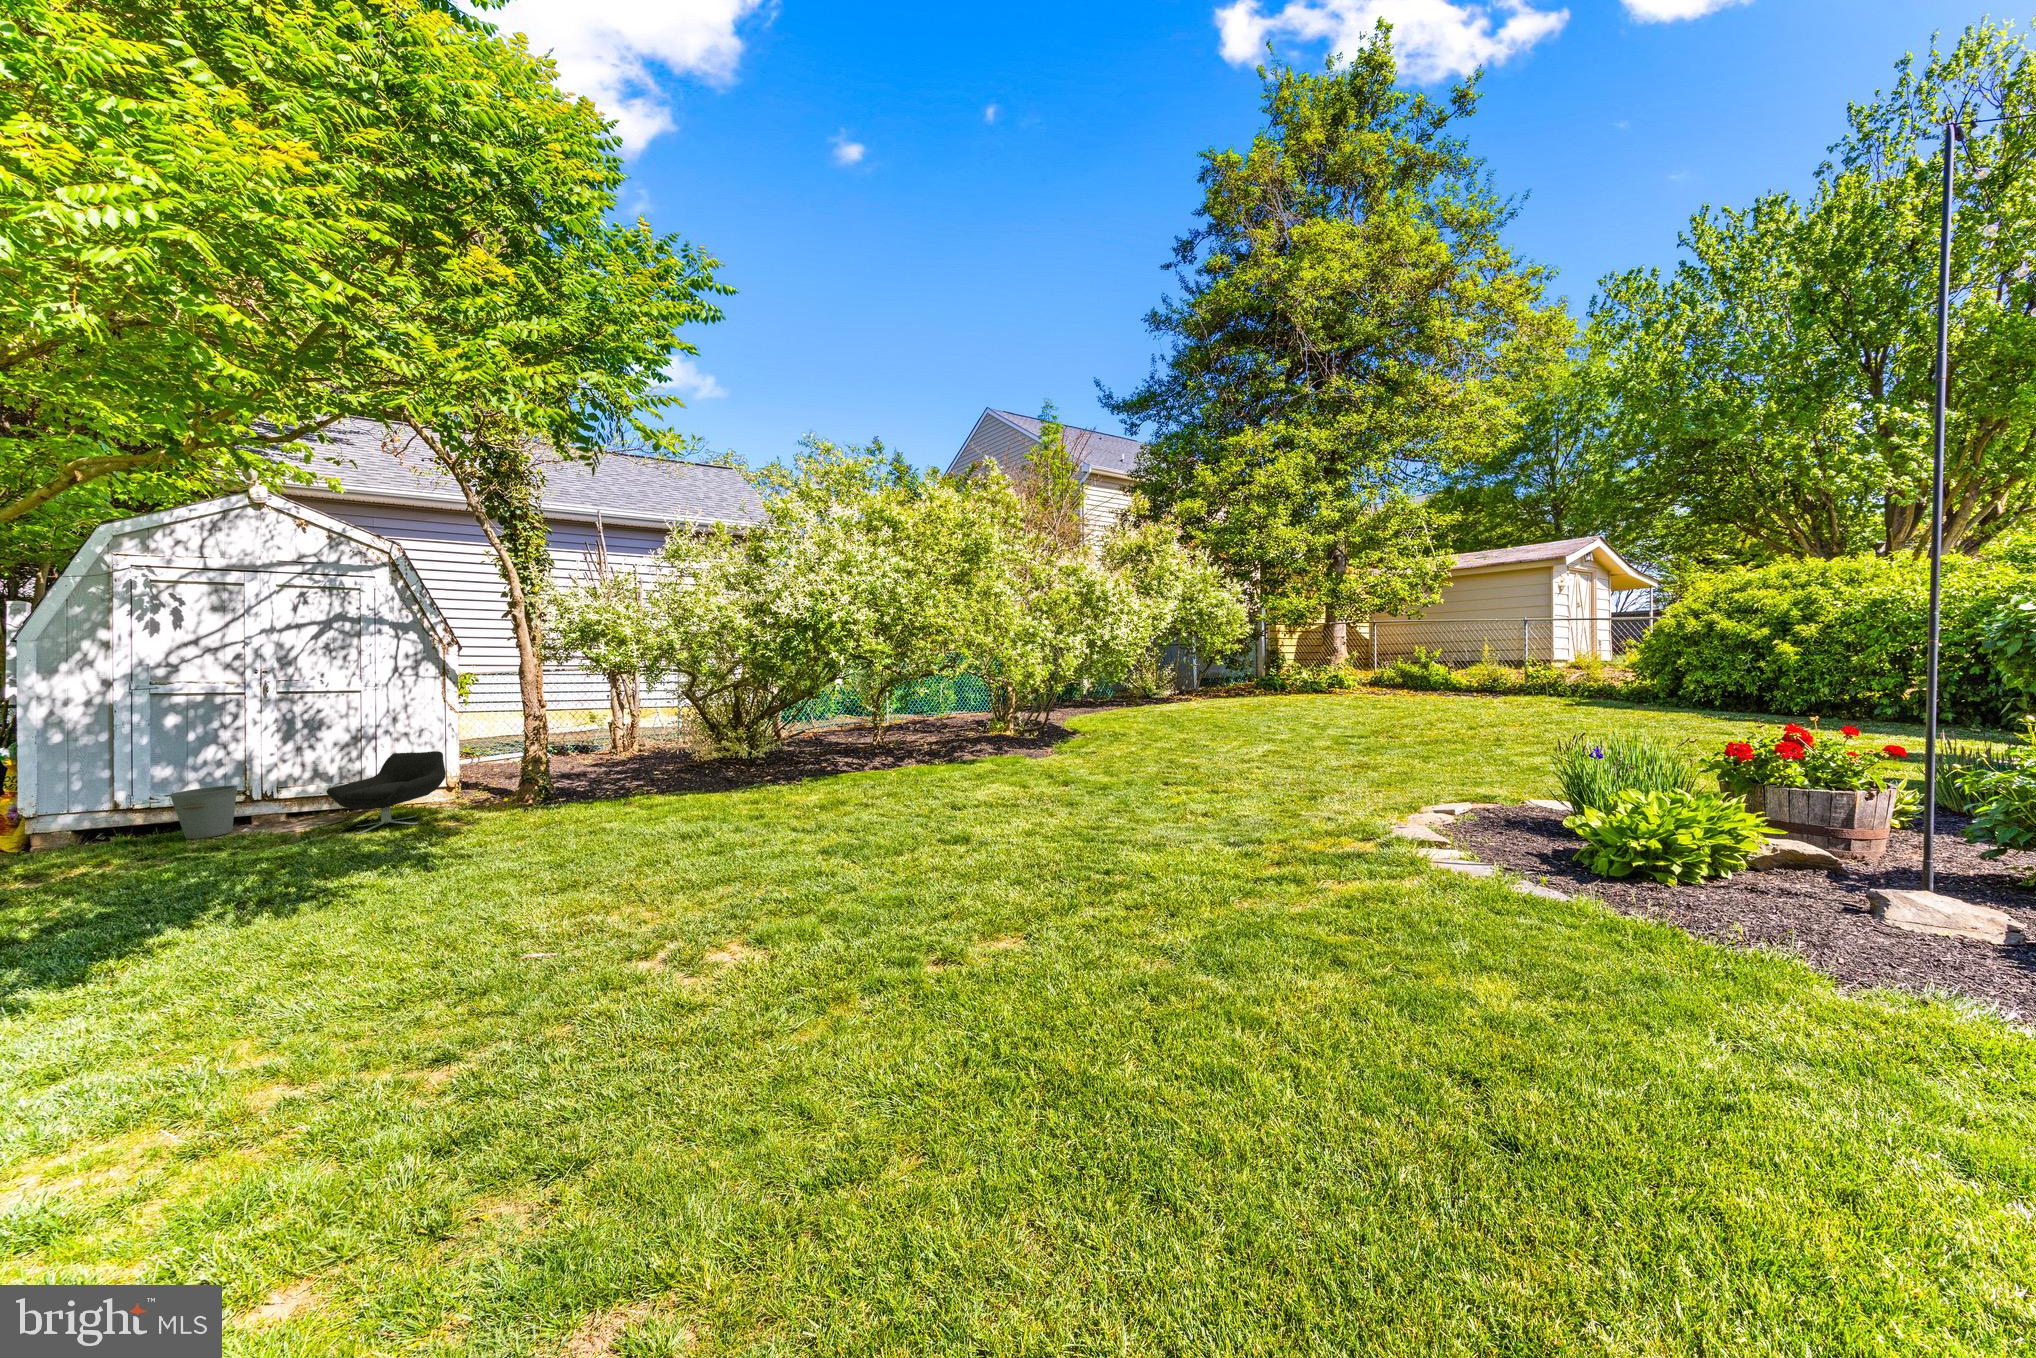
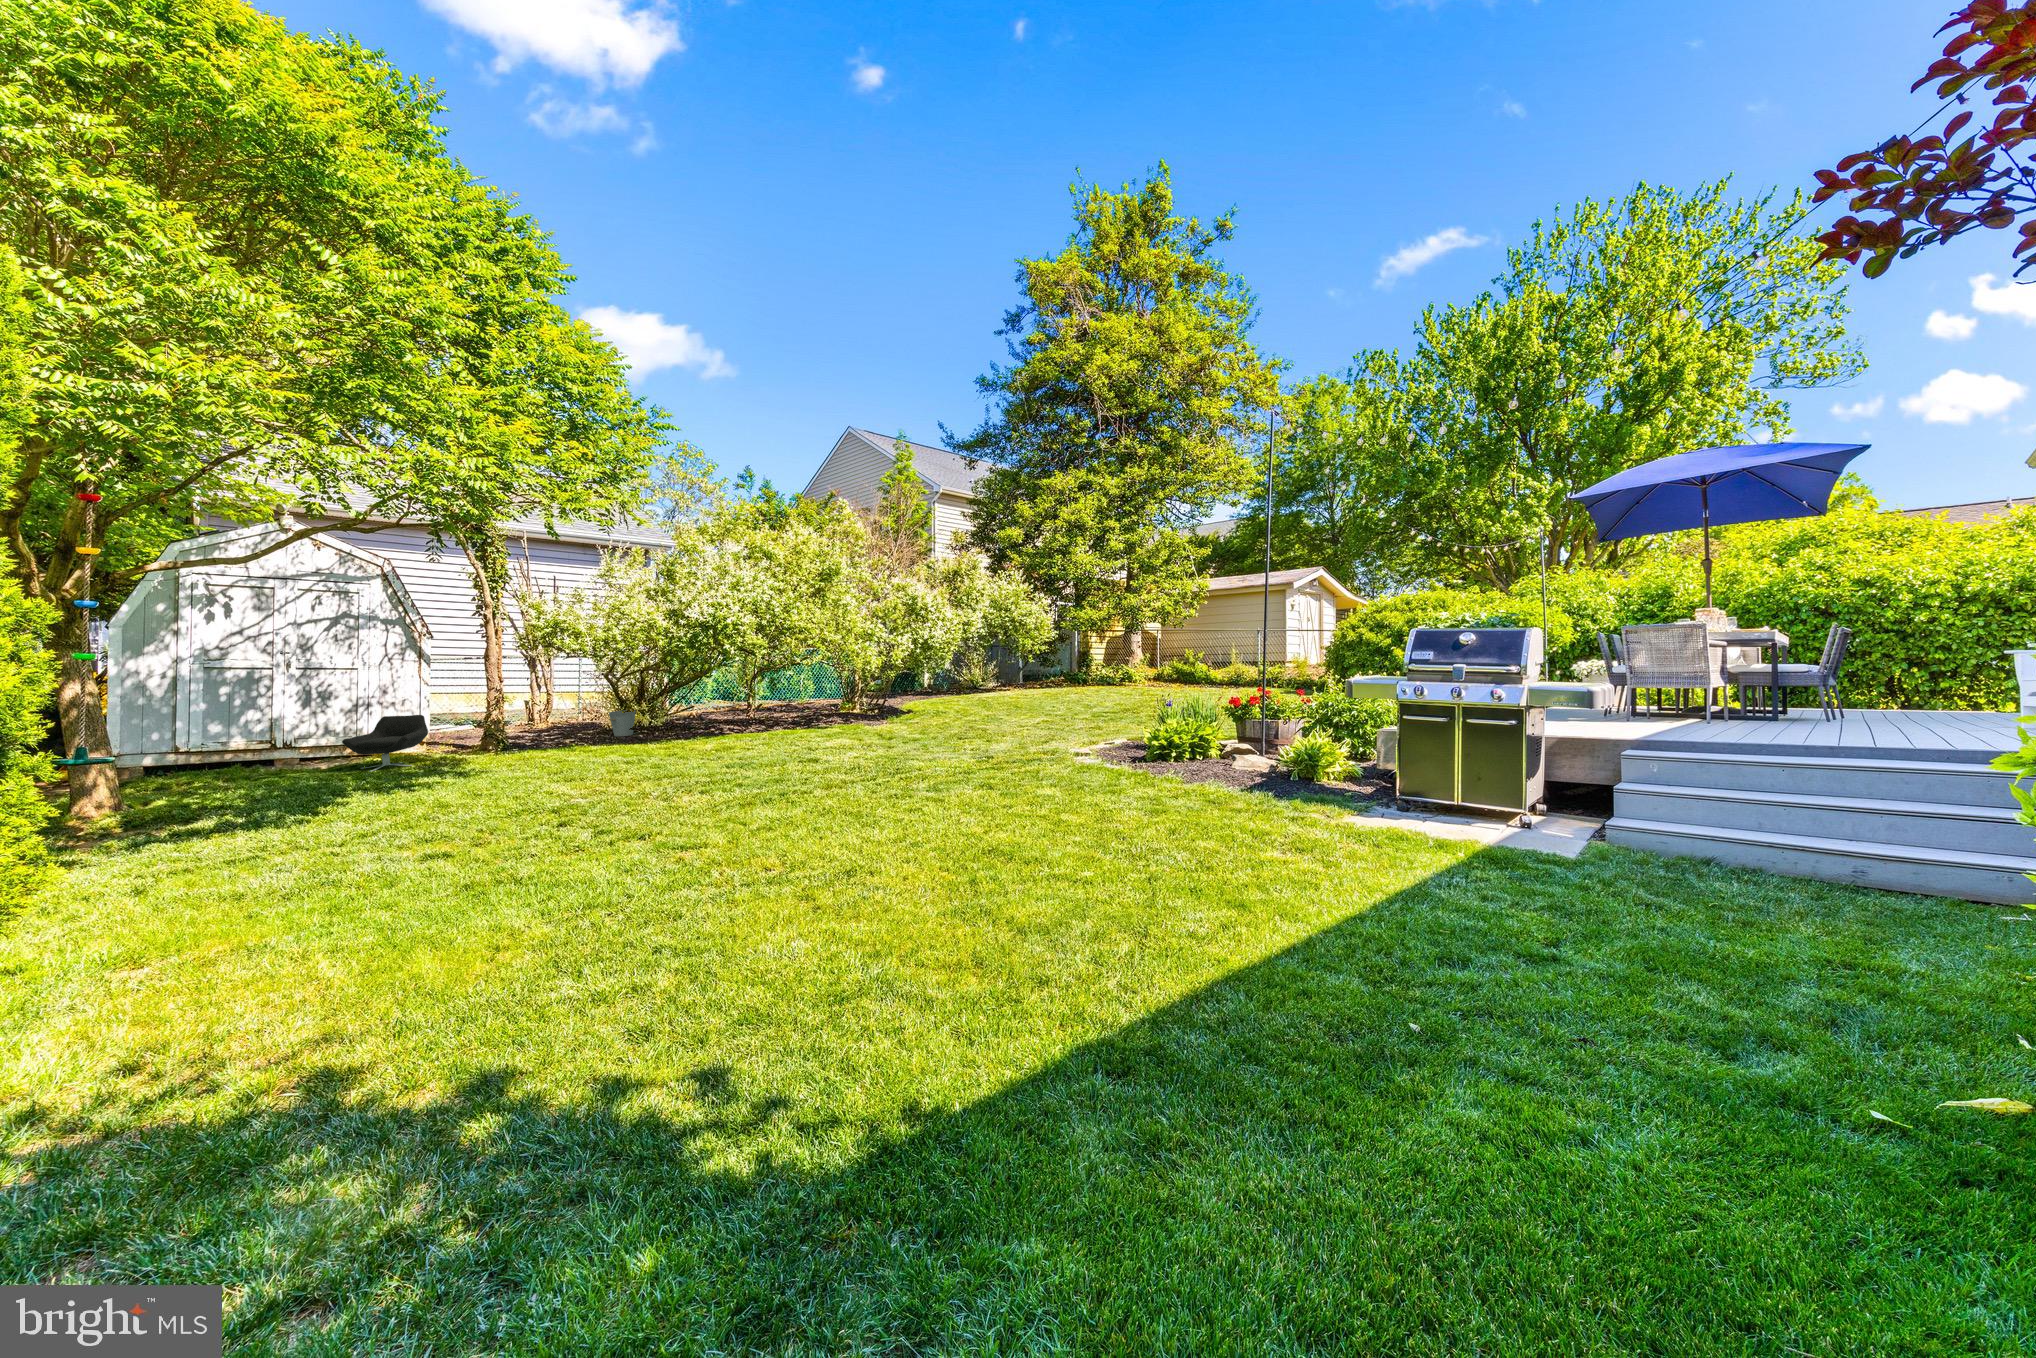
bucket: present [169,786,237,839] -> present [609,711,636,736]

